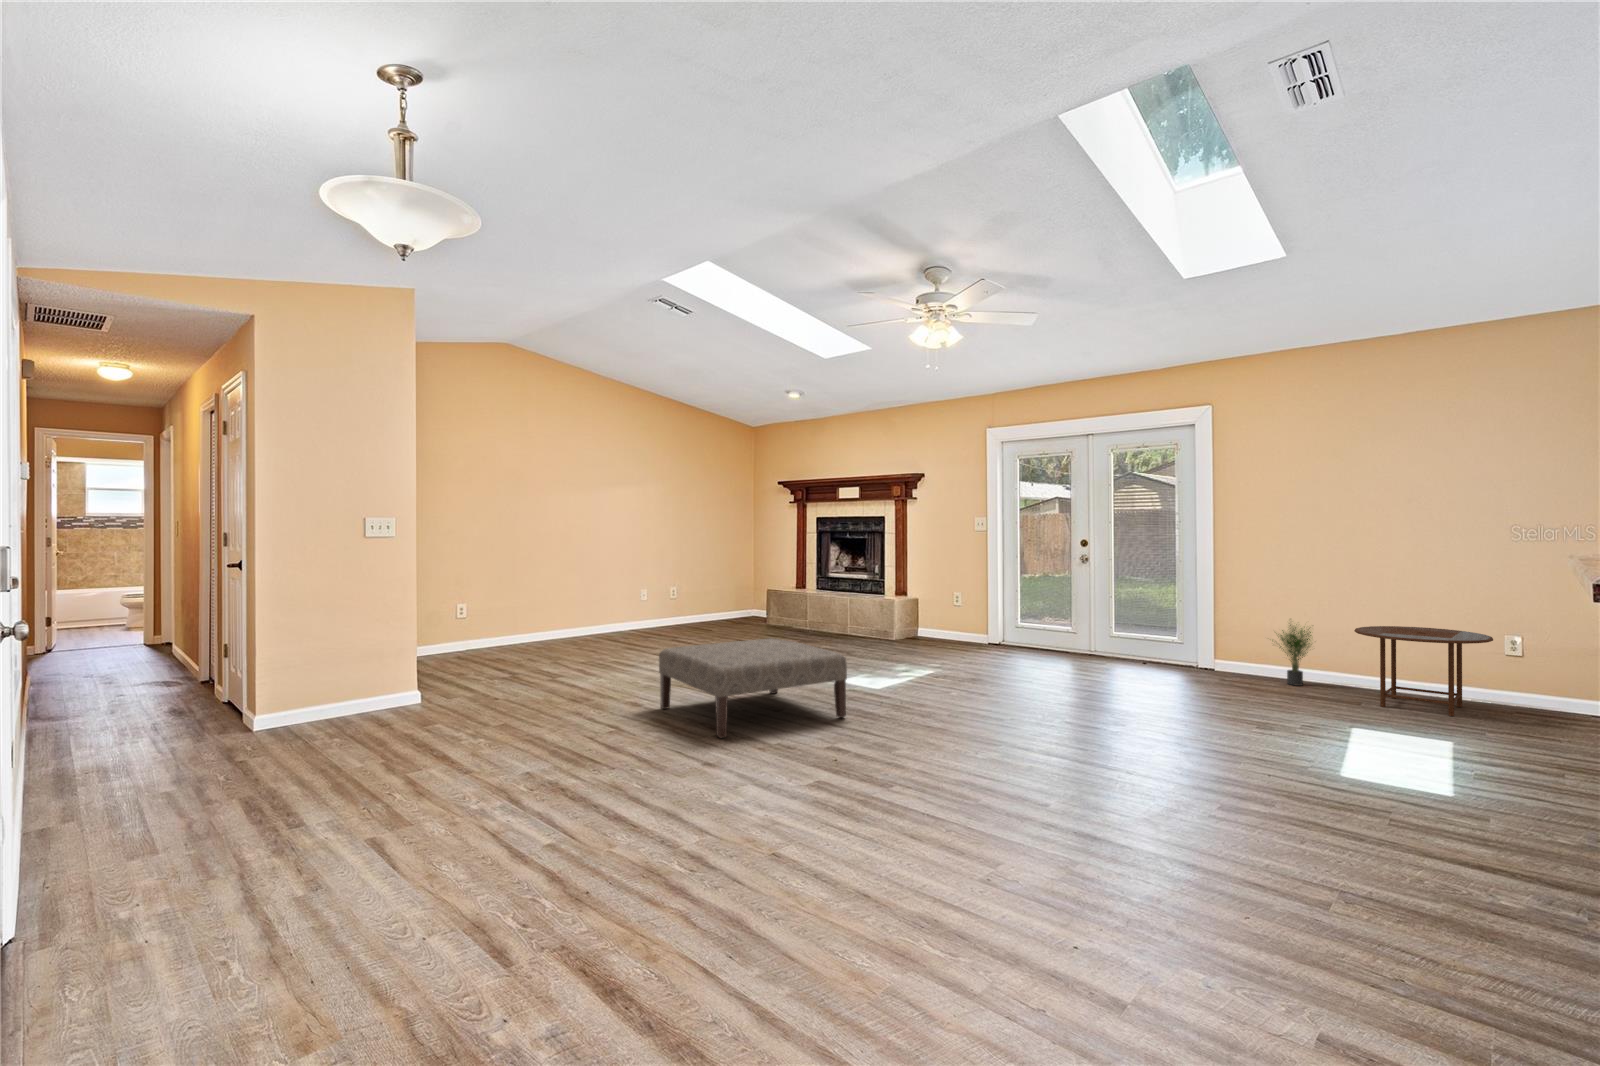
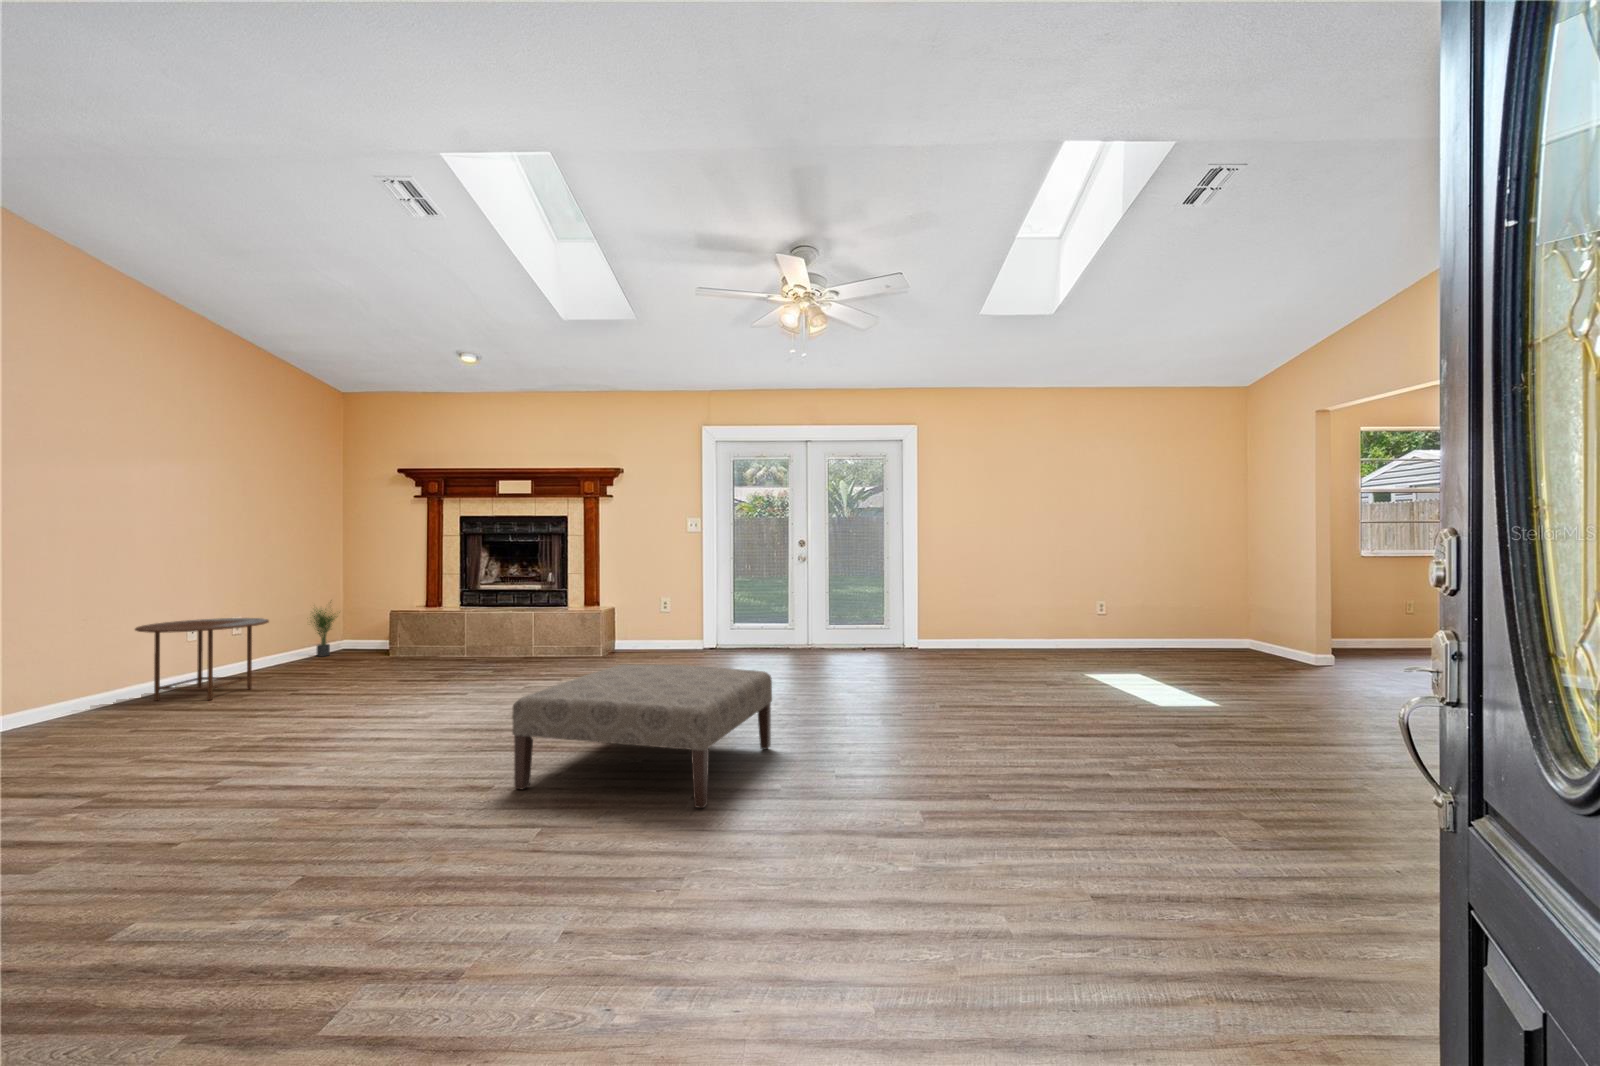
potted plant: present [1272,625,1312,686] -> present [312,610,336,657]
side table: present [1354,626,1493,716] -> present [135,618,269,701]

